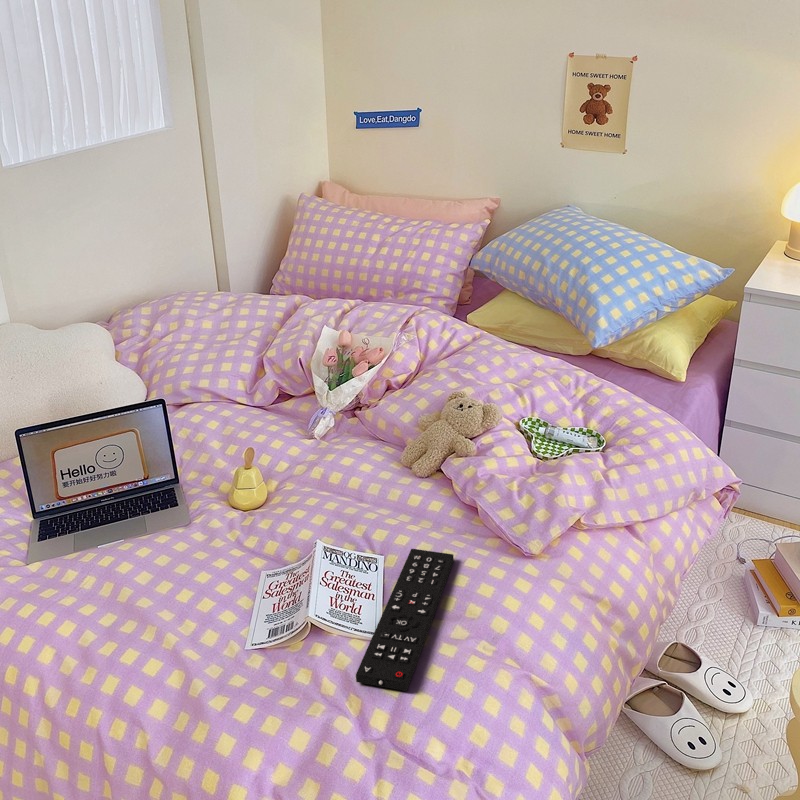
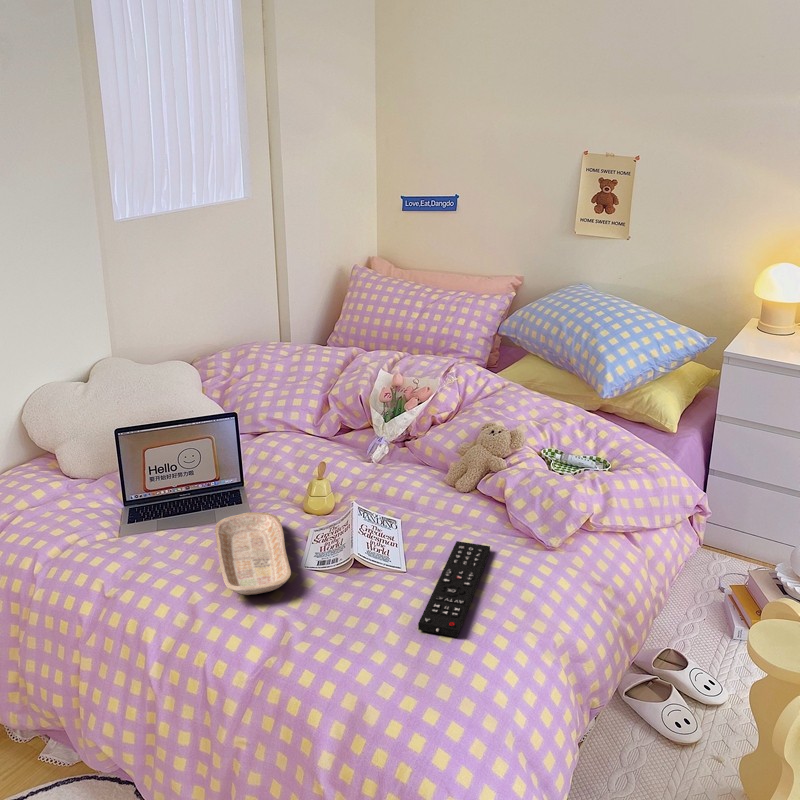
tray: none [106,518,196,637] -> present [215,512,291,595]

